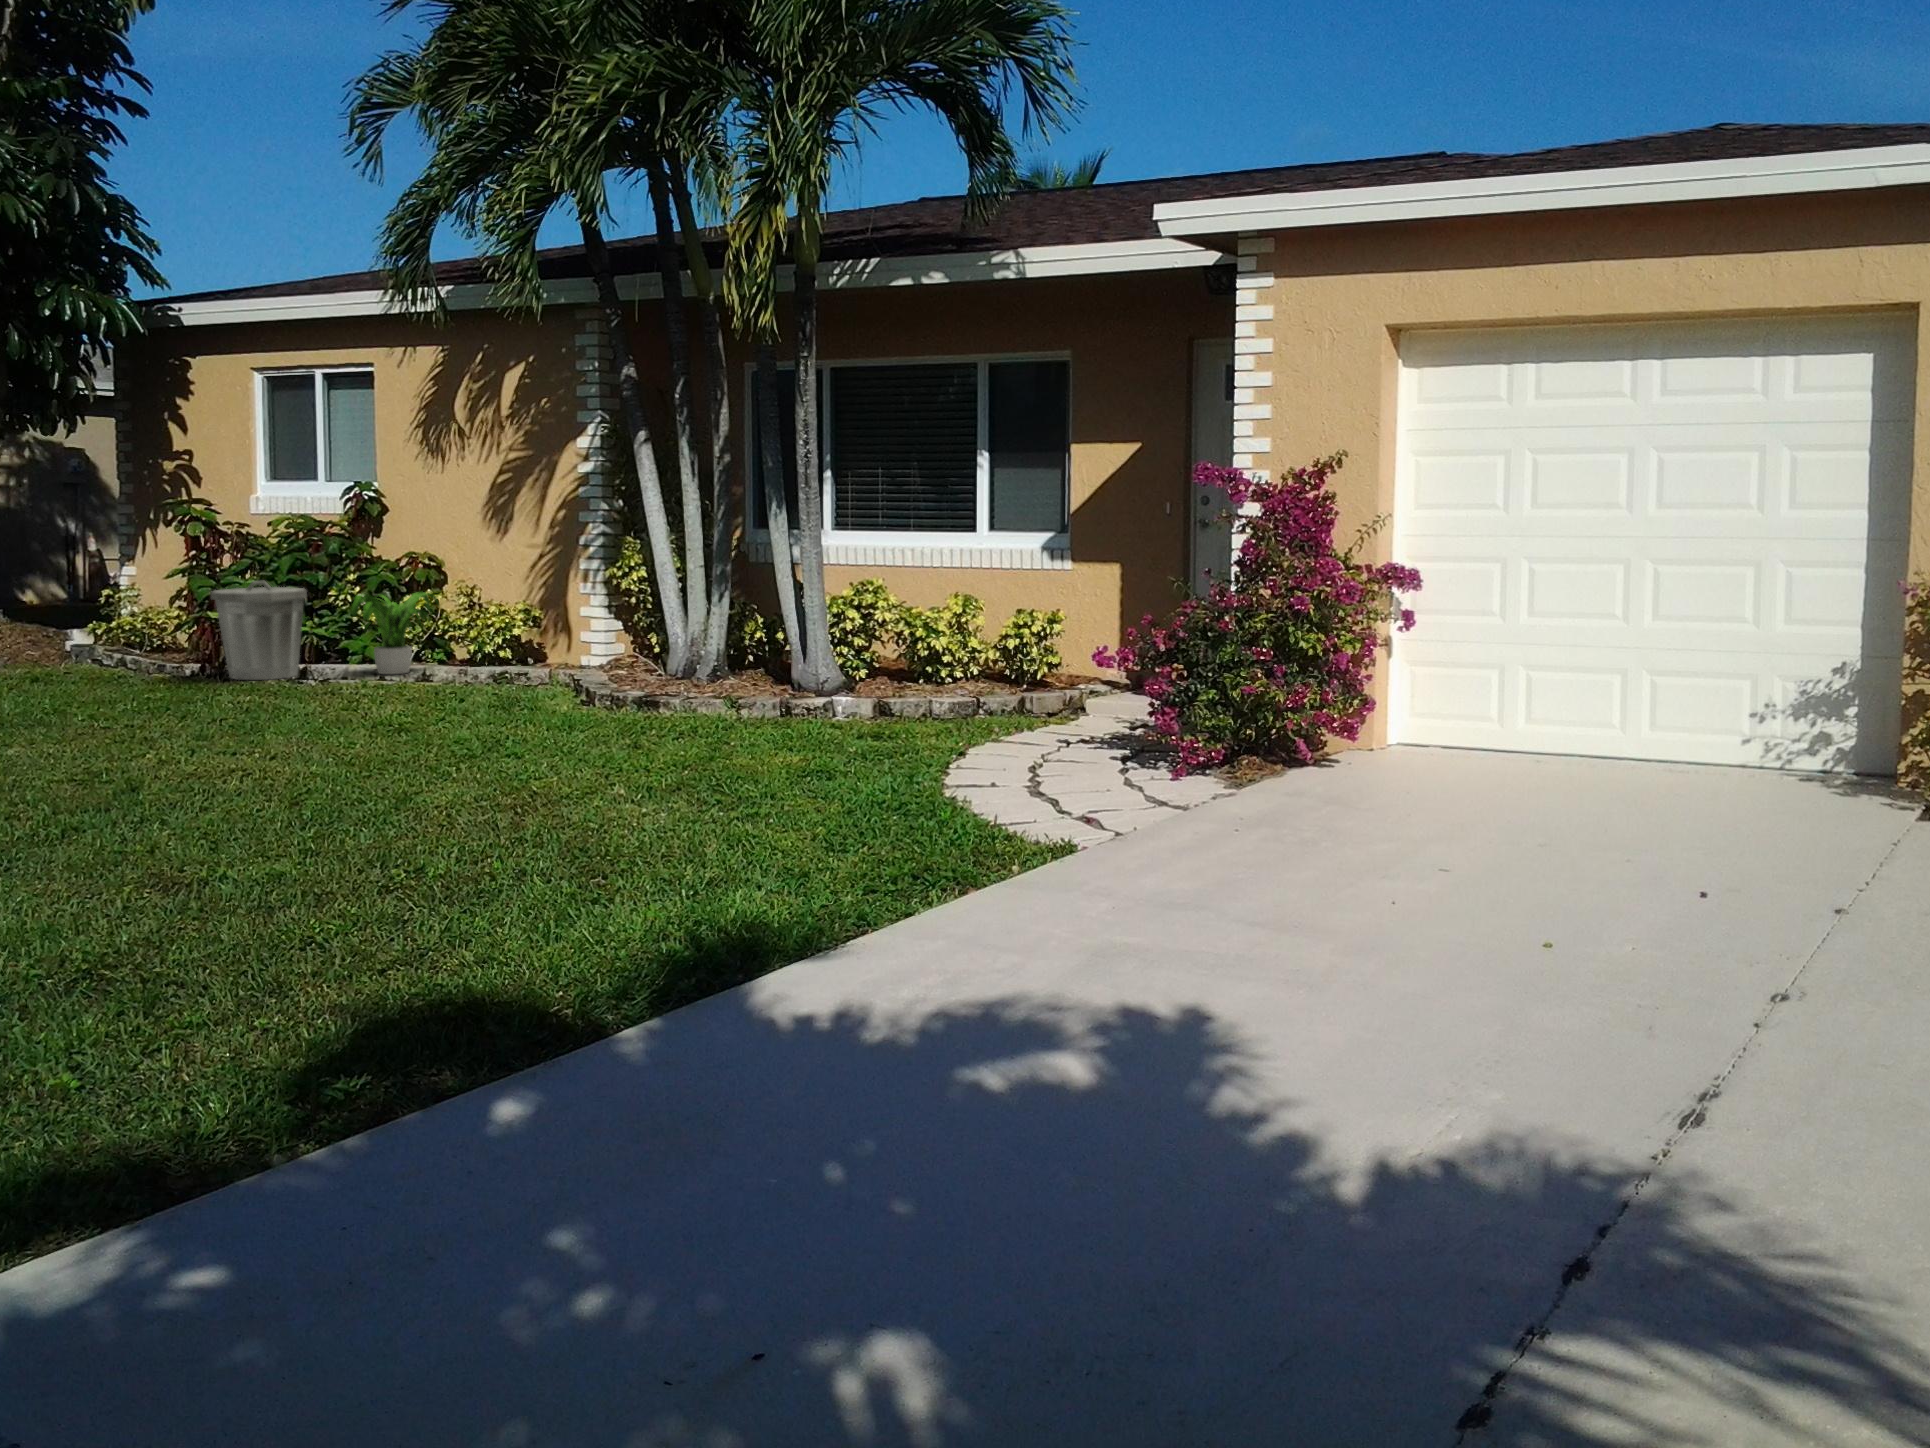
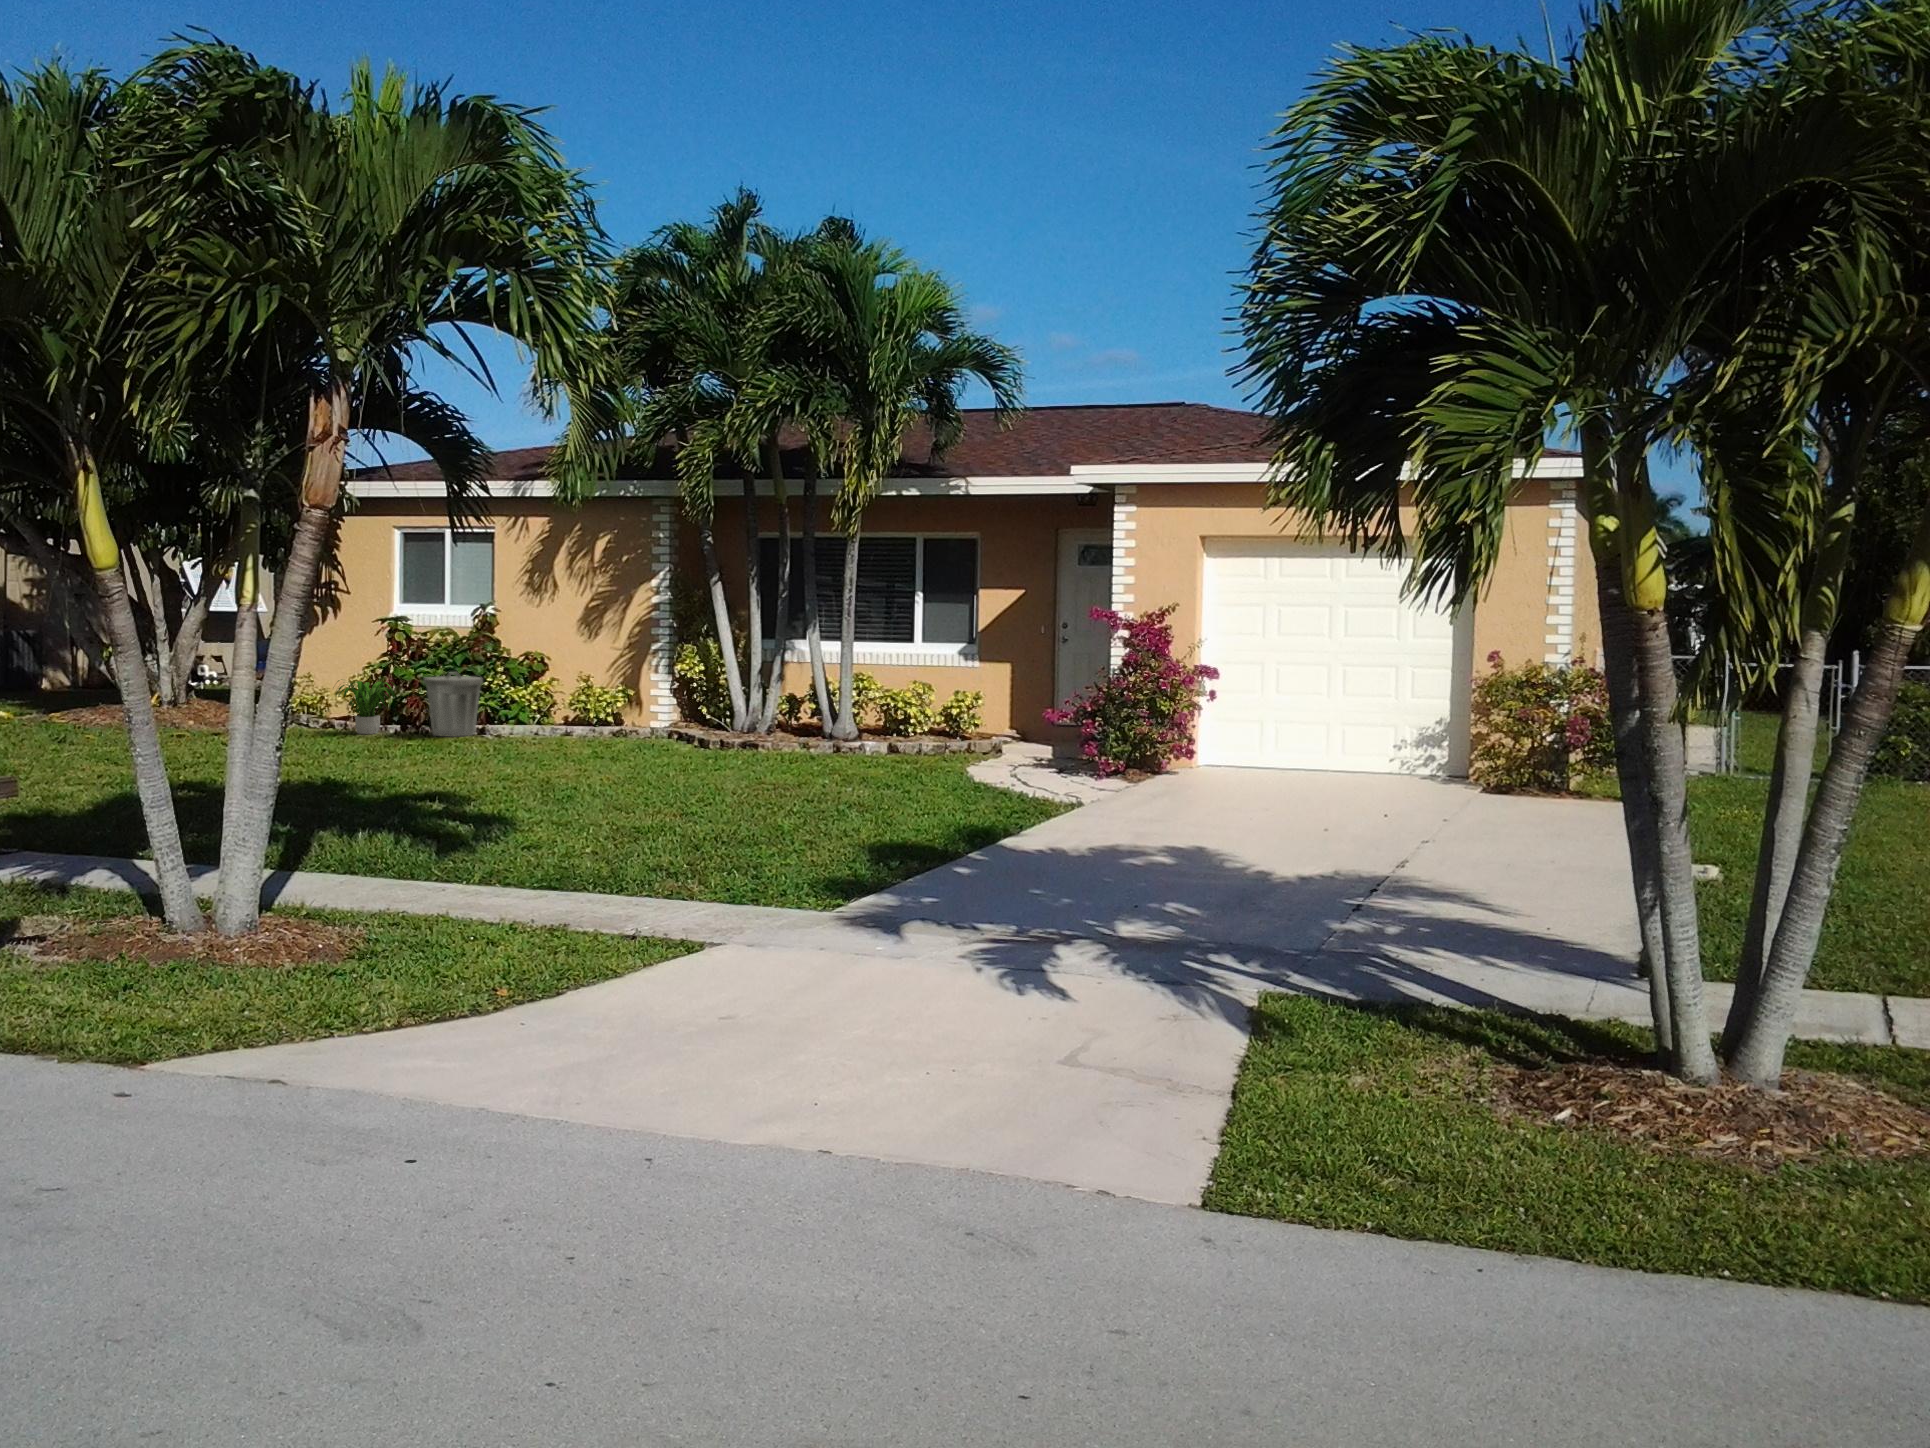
potted plant: present [351,592,439,674] -> present [333,680,395,734]

